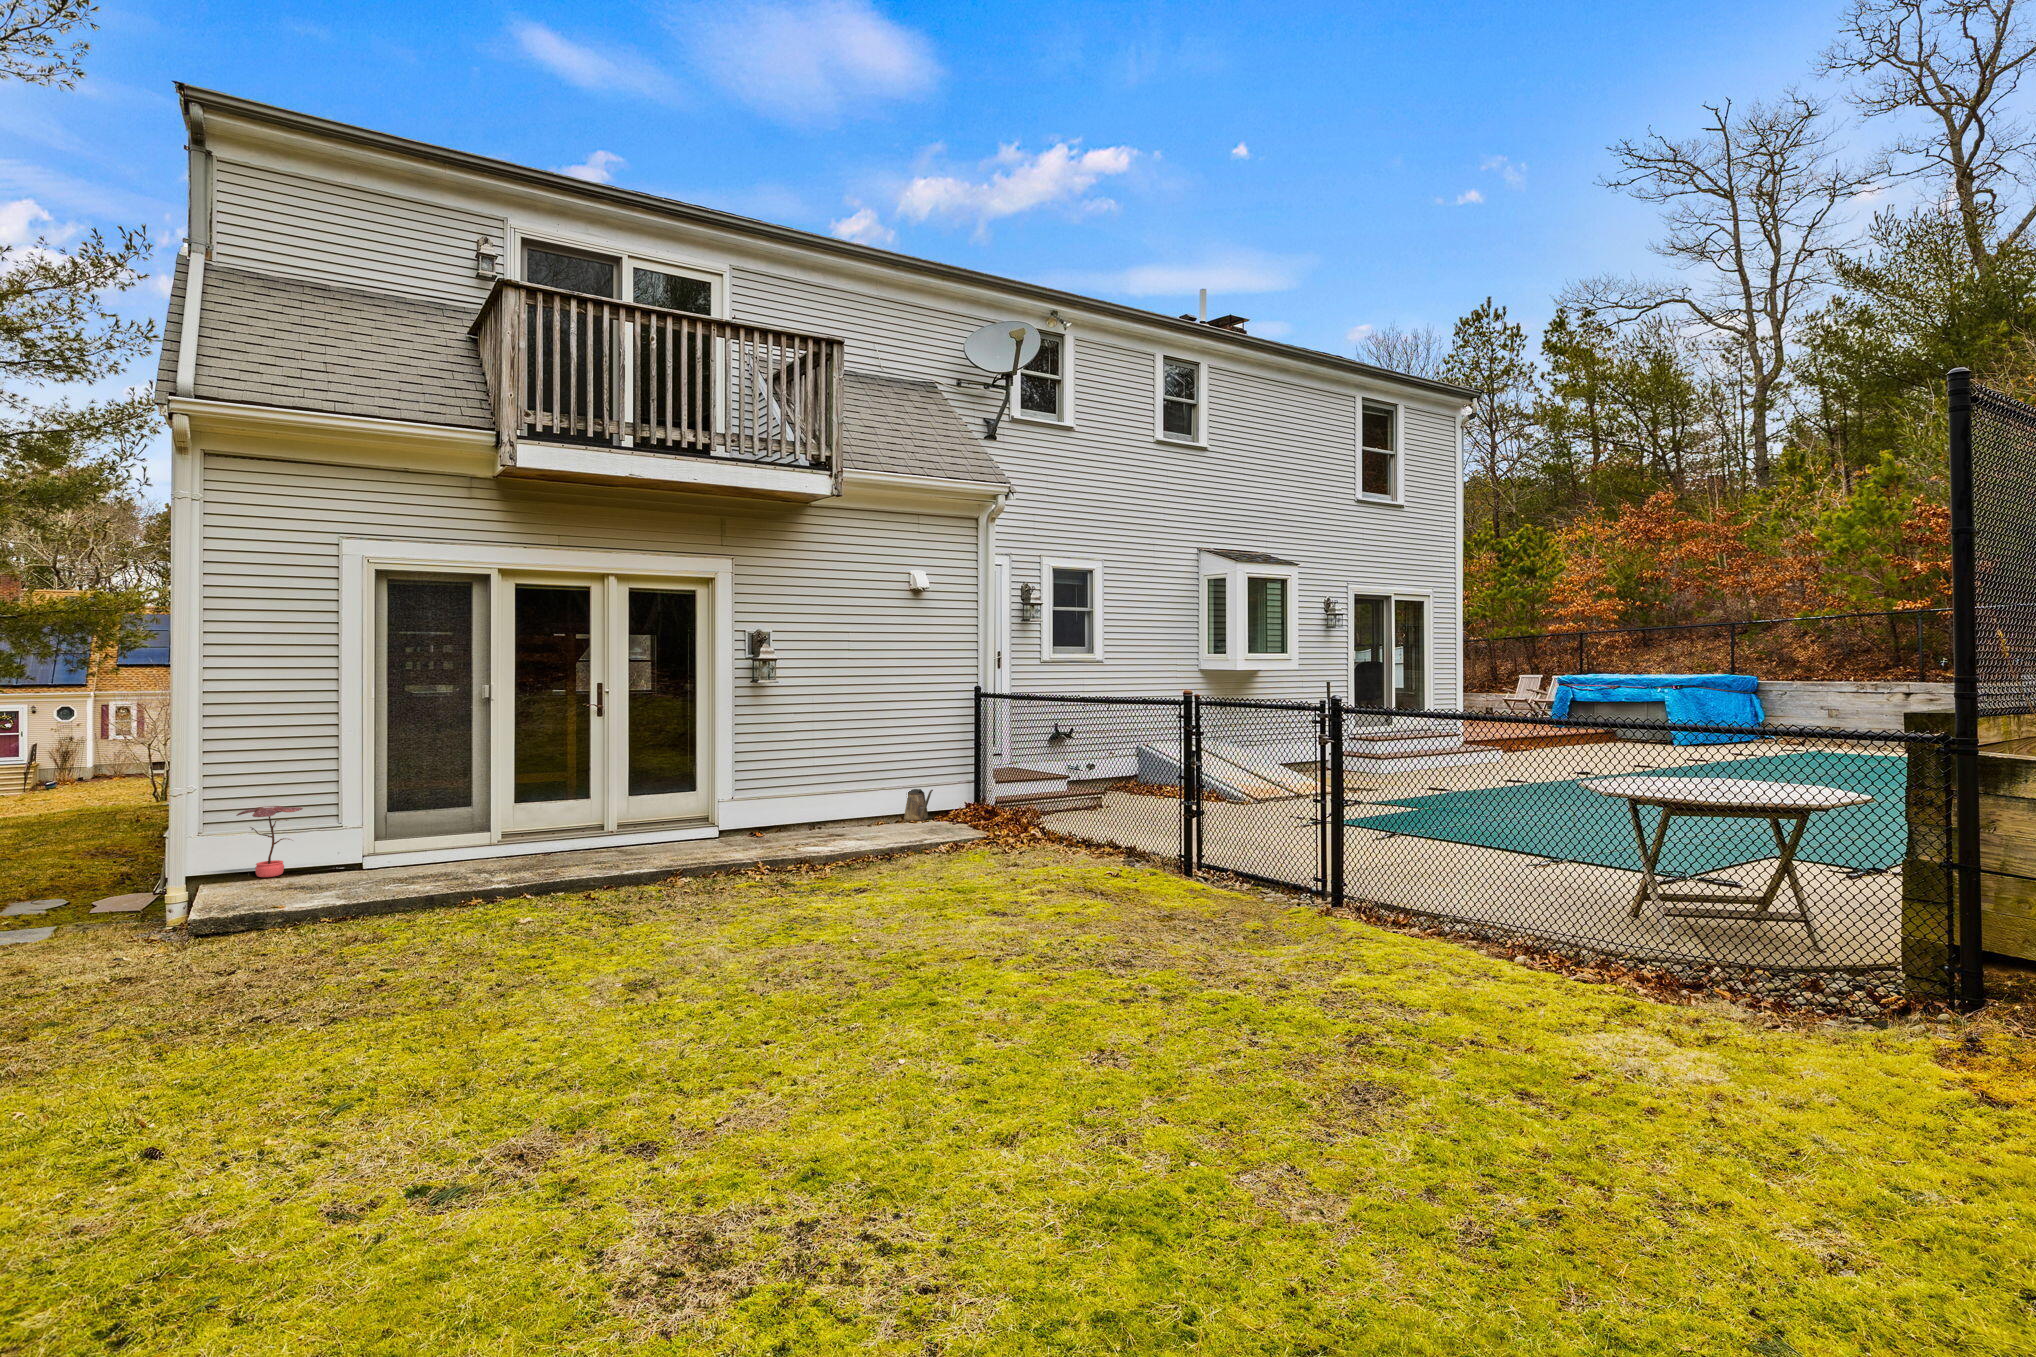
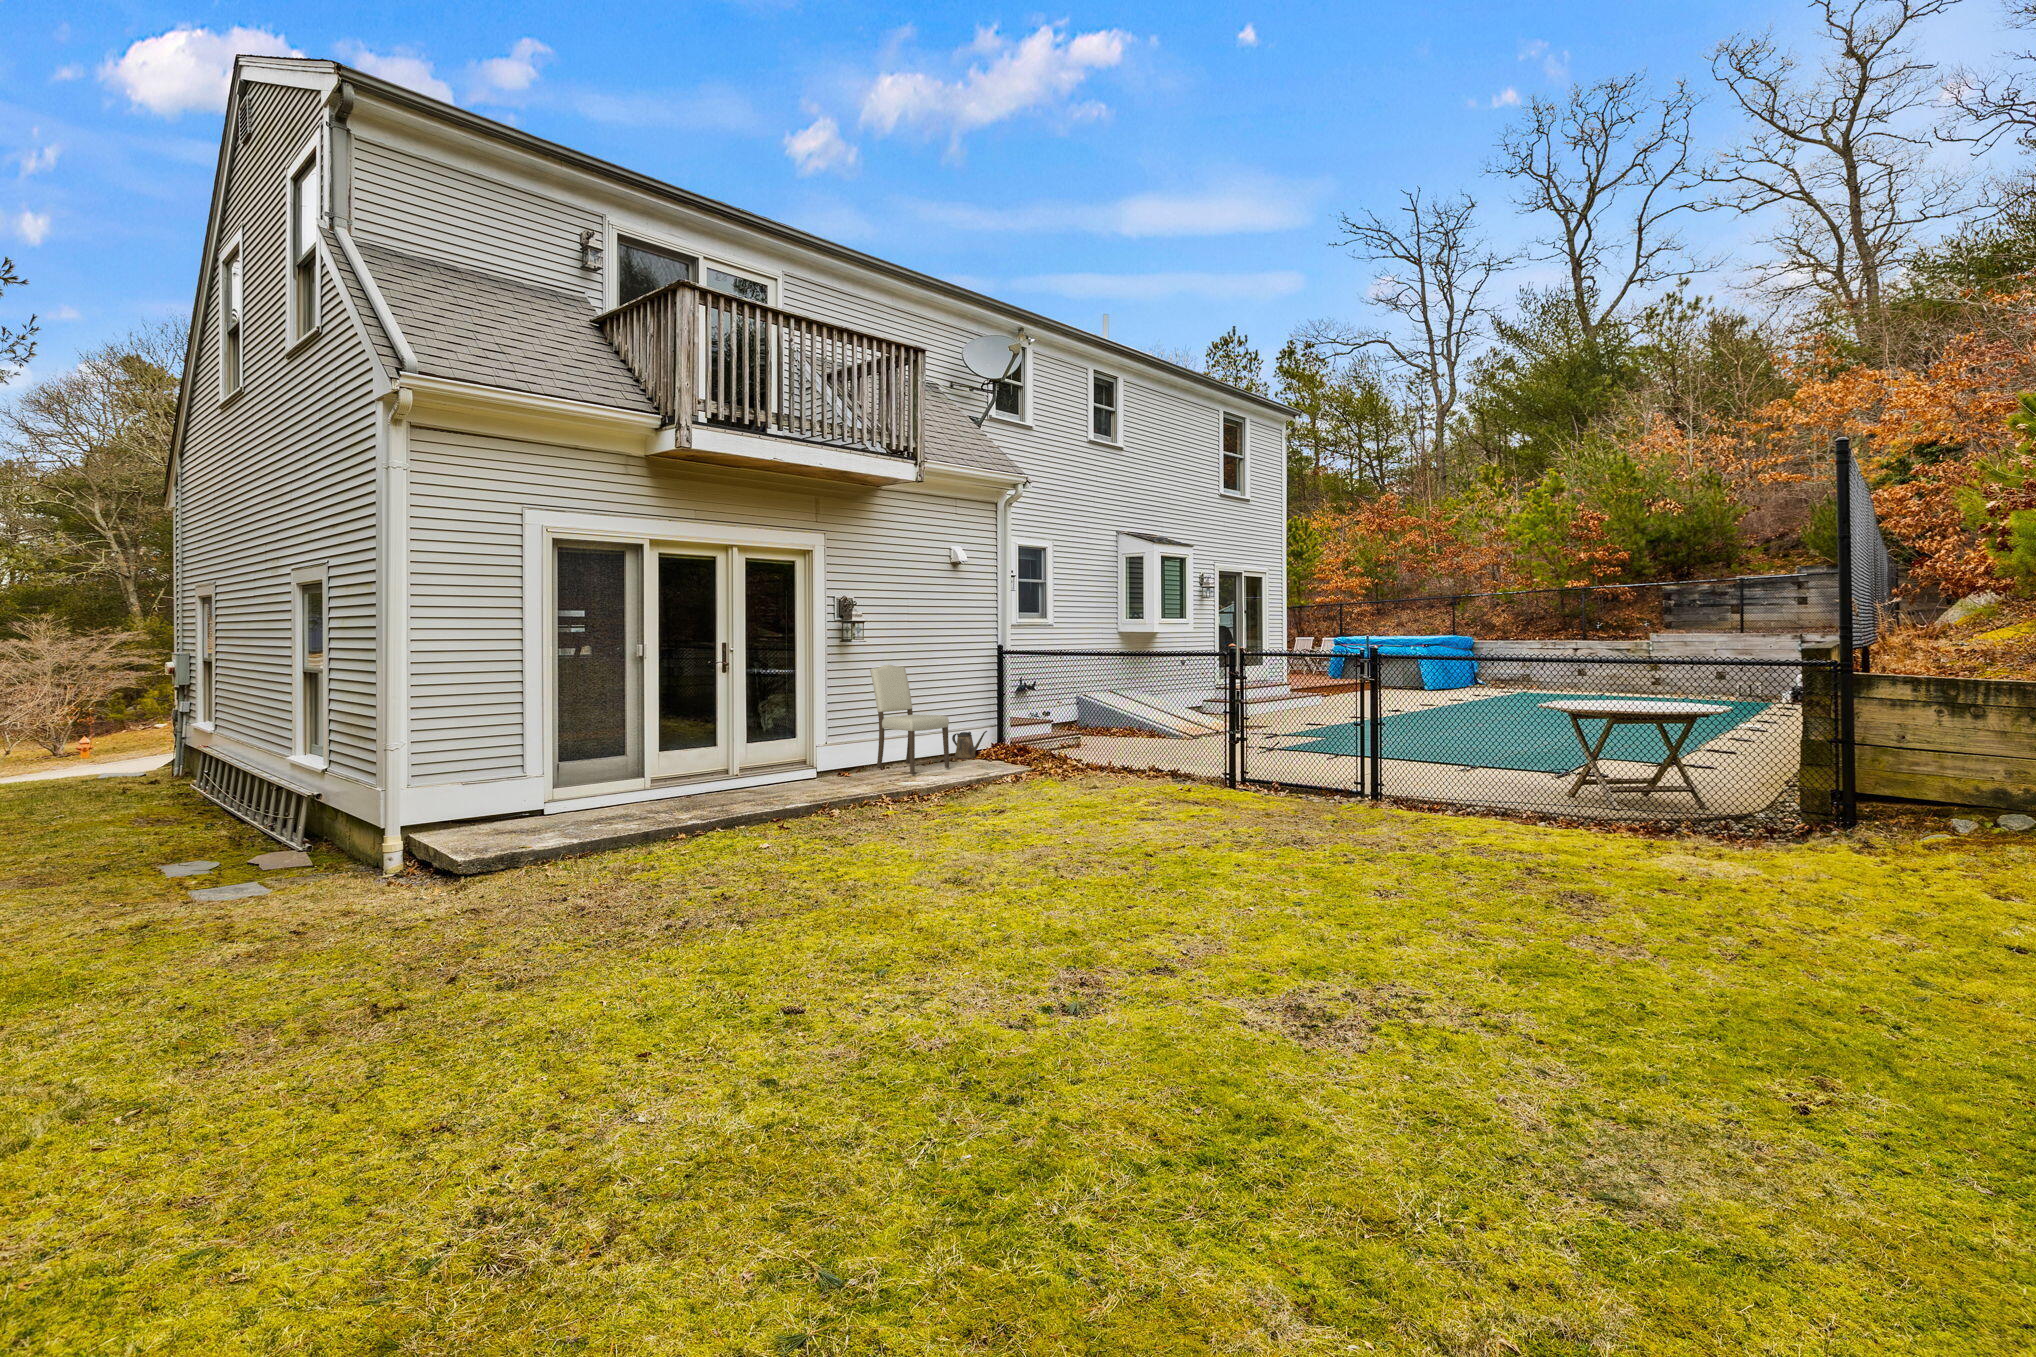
chair: none [790,709,869,837] -> present [870,665,949,774]
potted plant: present [236,806,303,877] -> none [445,763,504,832]

